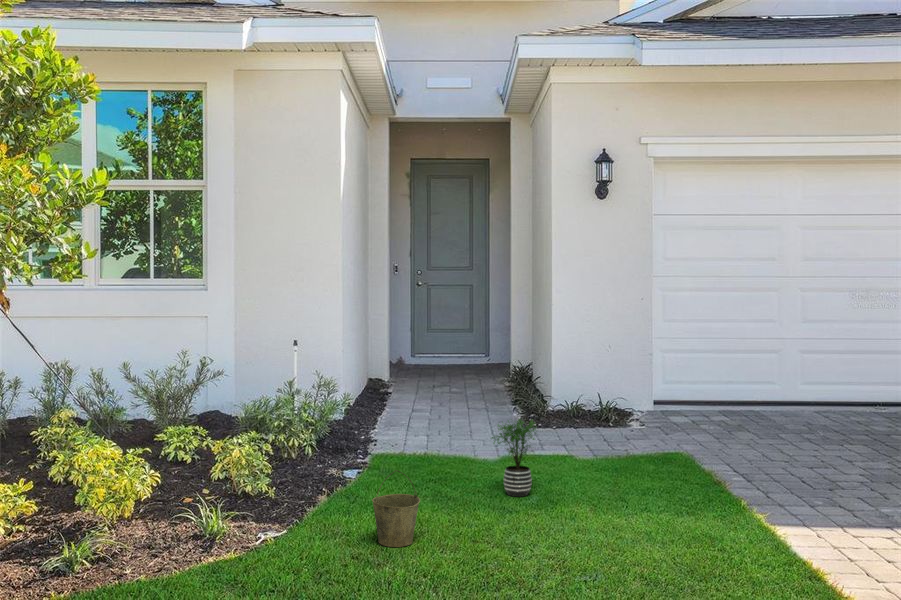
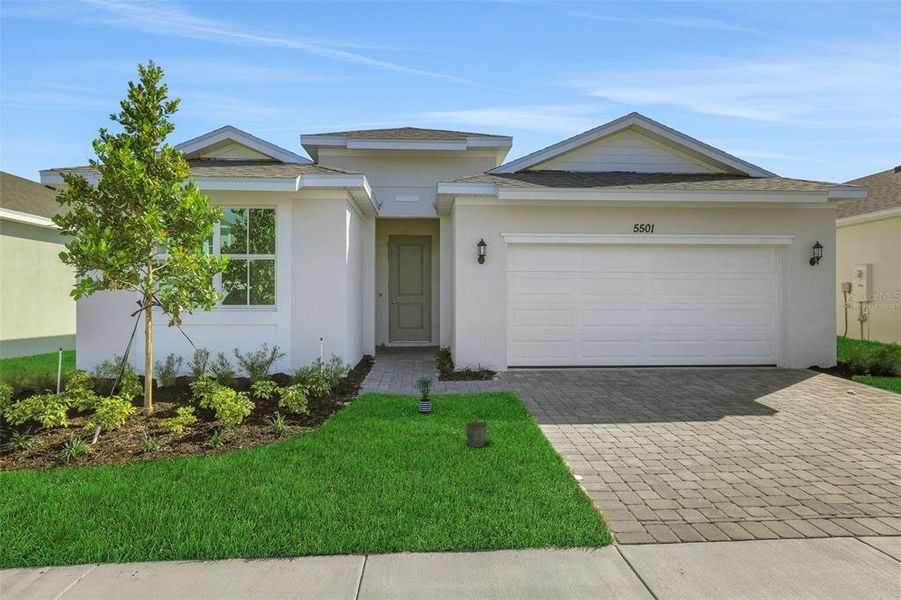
bucket: present [372,470,420,547] -> present [465,421,488,447]

